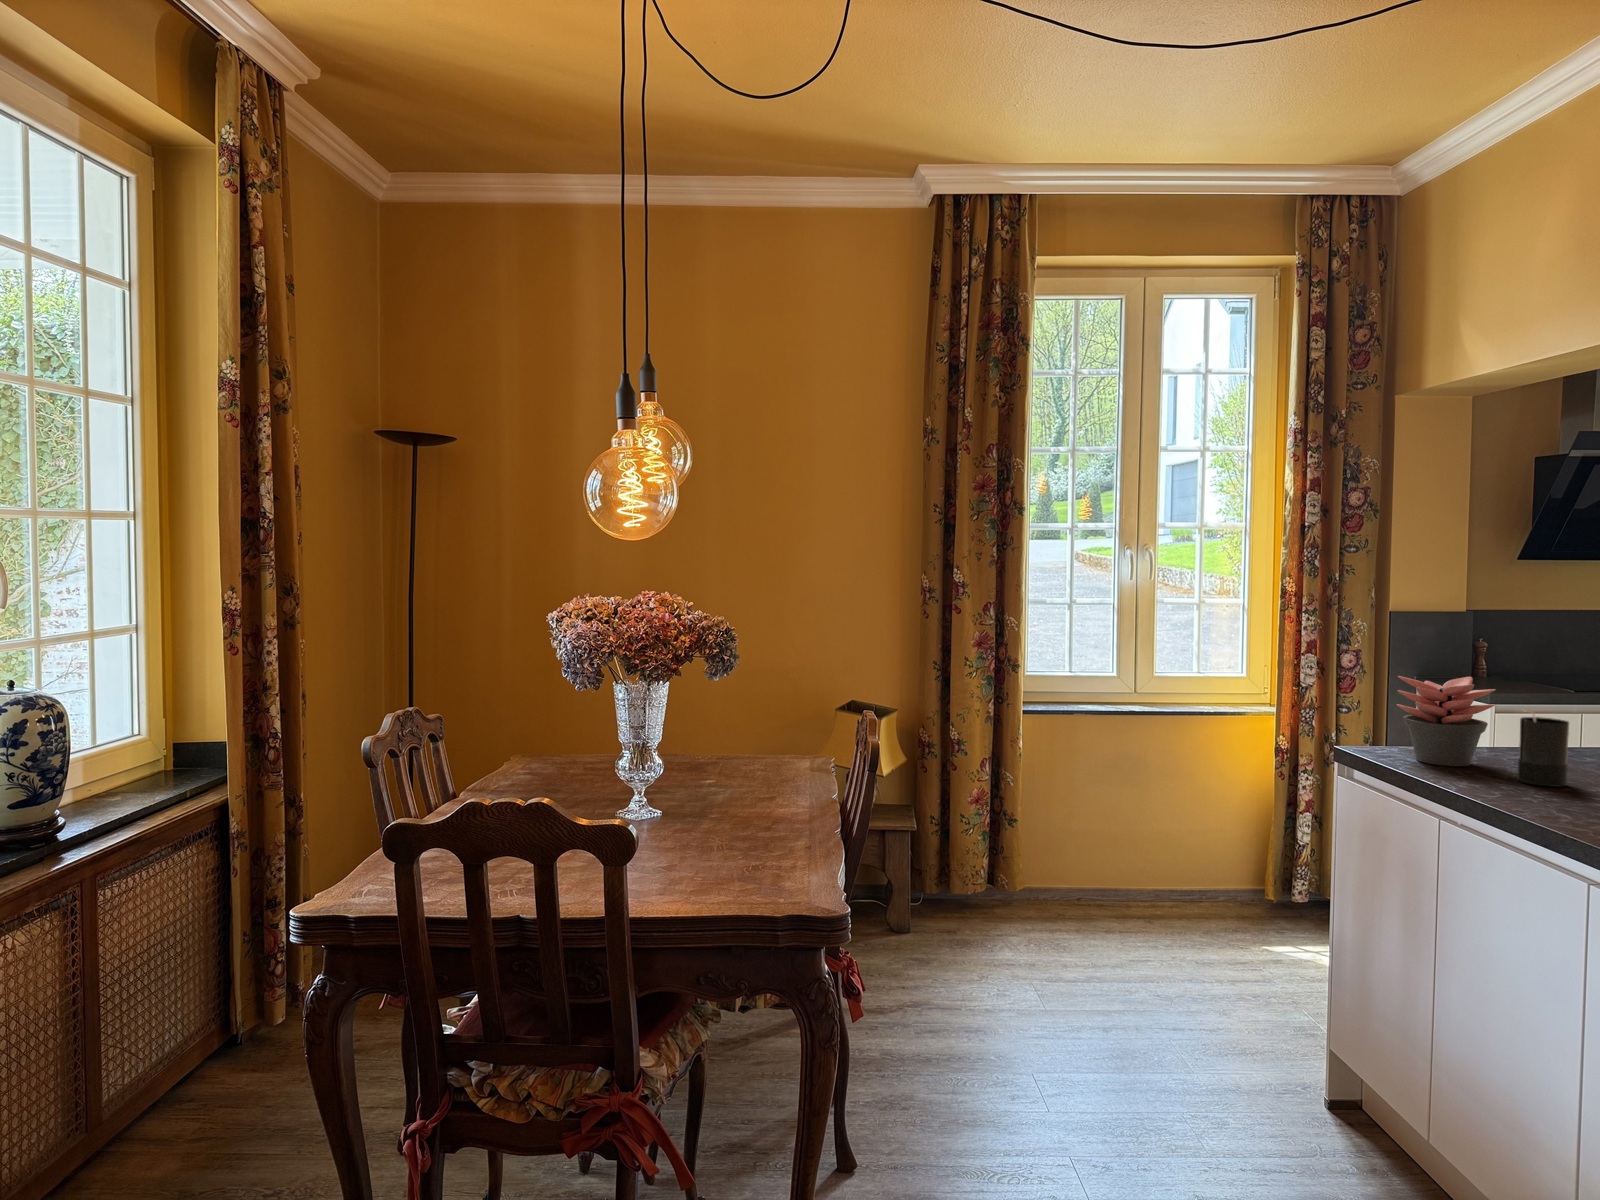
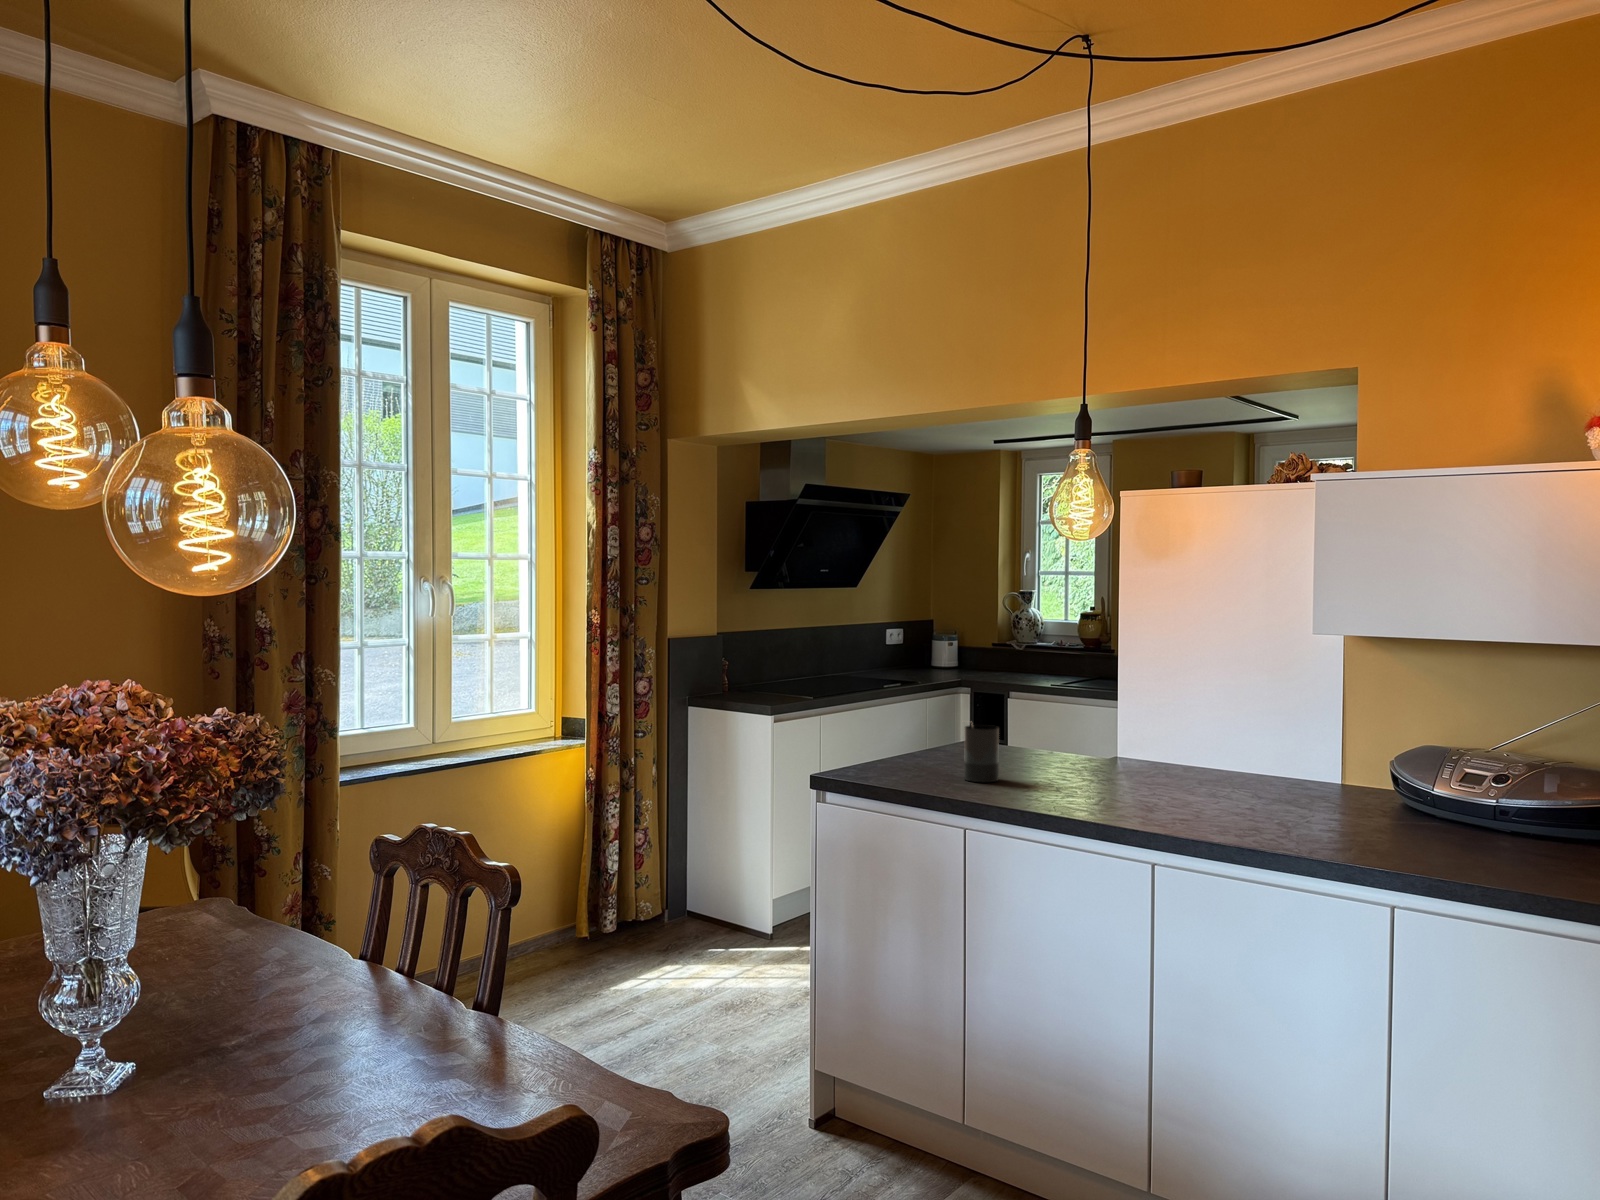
succulent plant: present [1397,676,1495,766] -> none [859,696,929,777]

